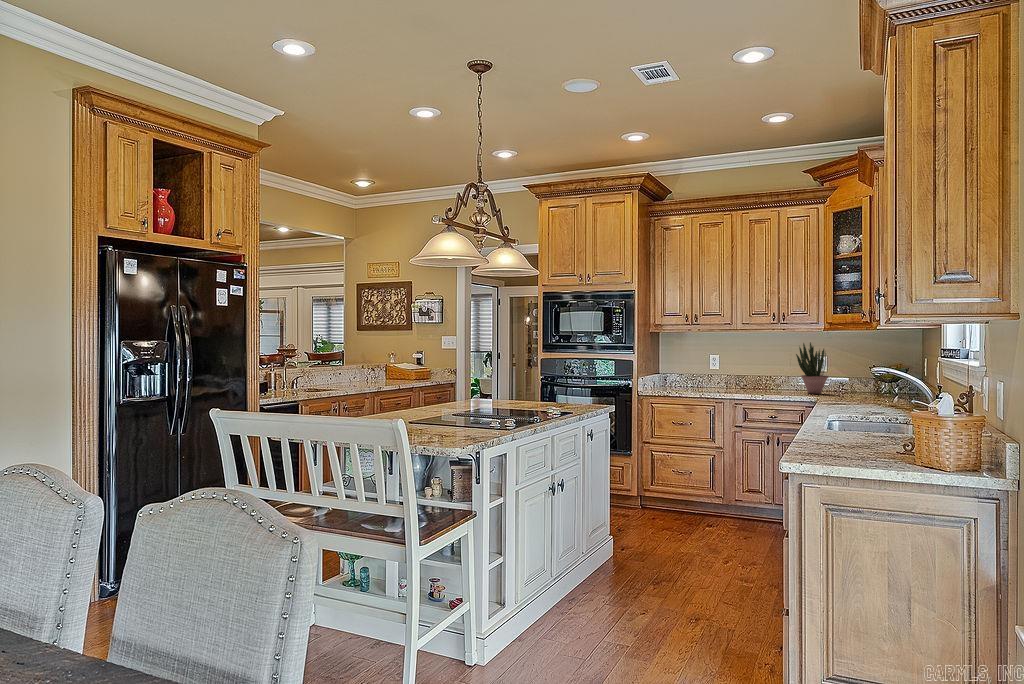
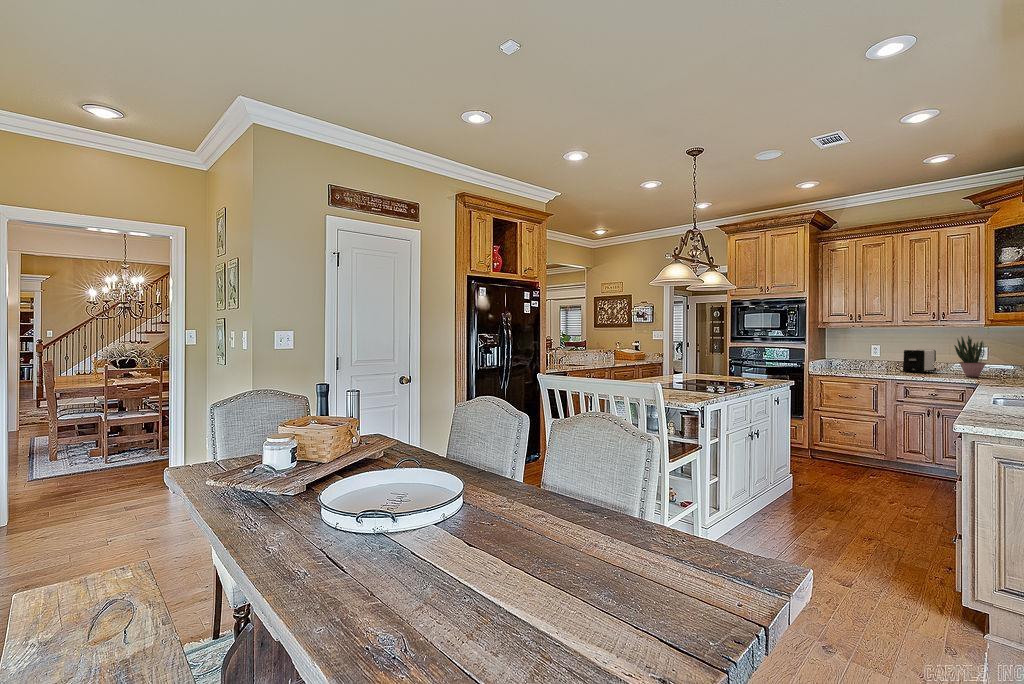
toaster: none [743,360,779,390] -> present [903,350,936,373]

